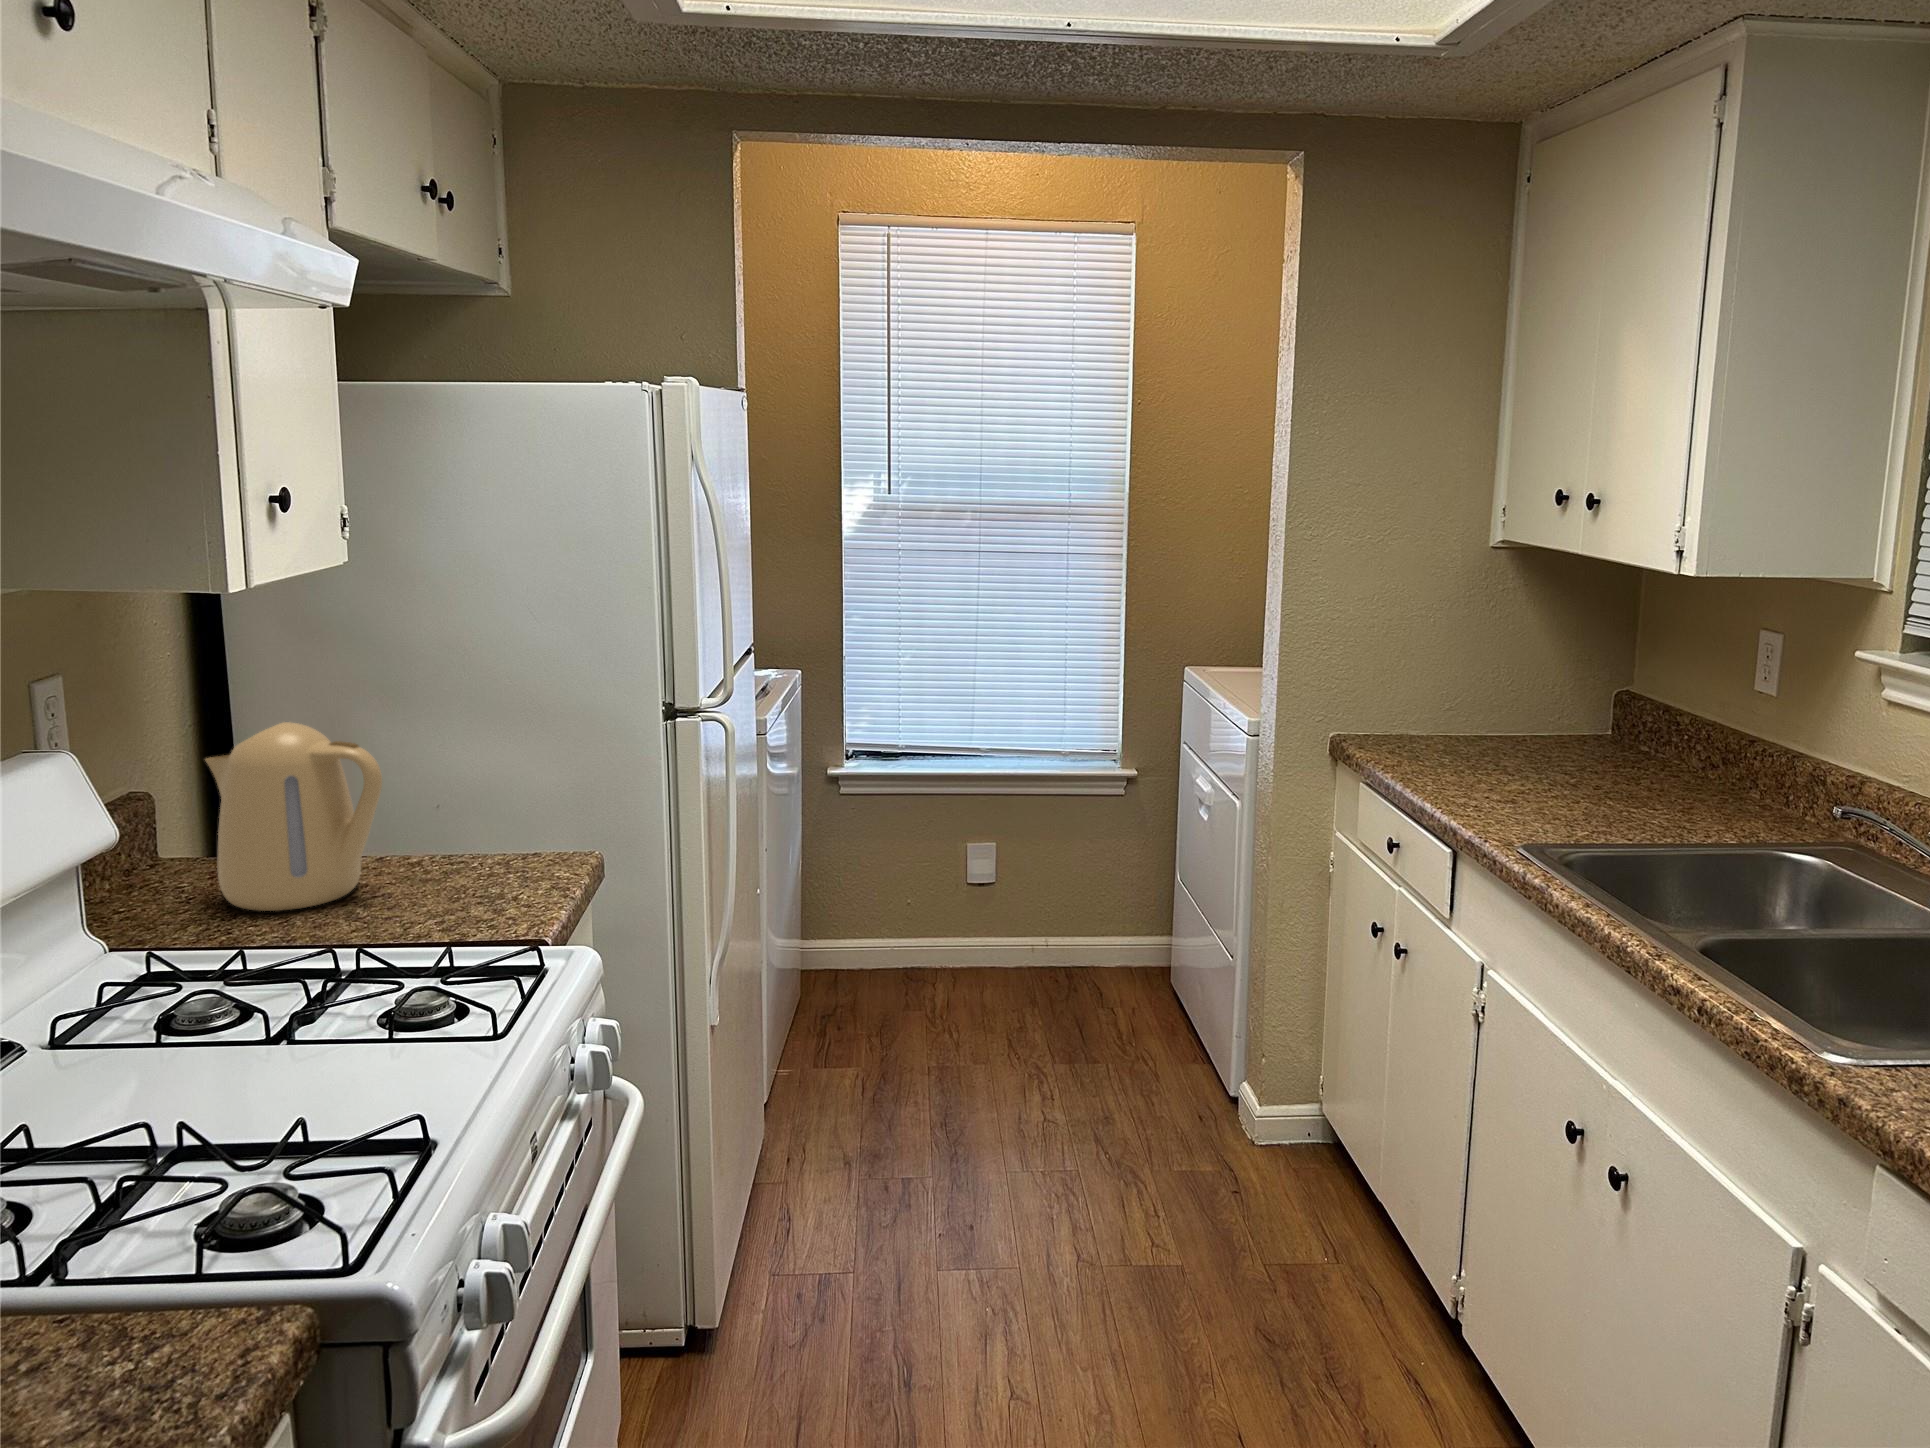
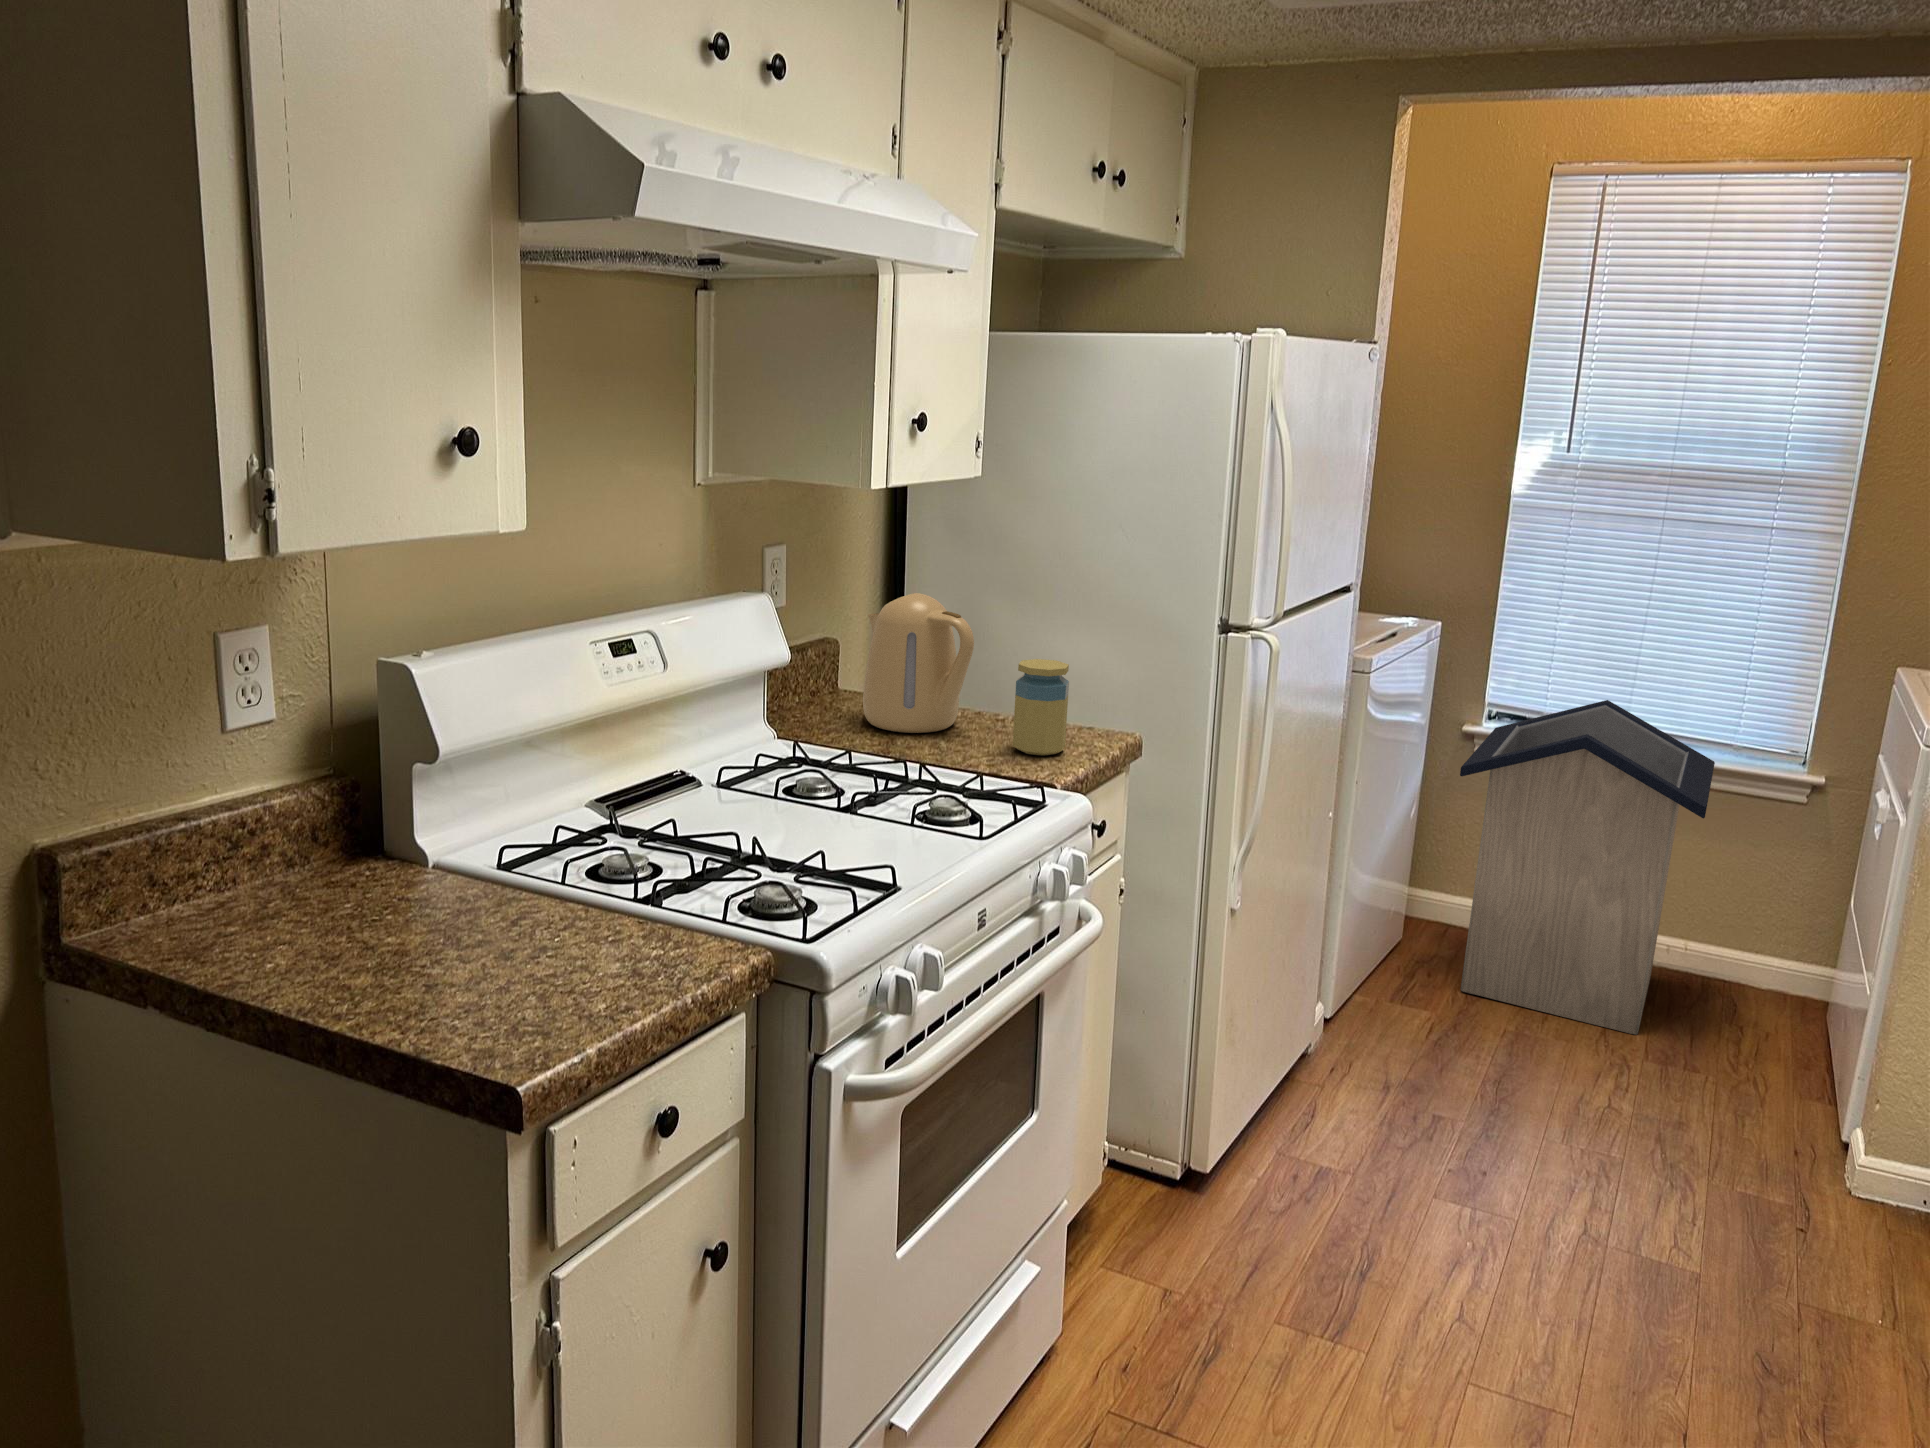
trash can: none [854,726,1069,1037] -> present [1460,700,1715,1035]
jar: none [456,783,526,905] -> present [1013,659,1069,756]

